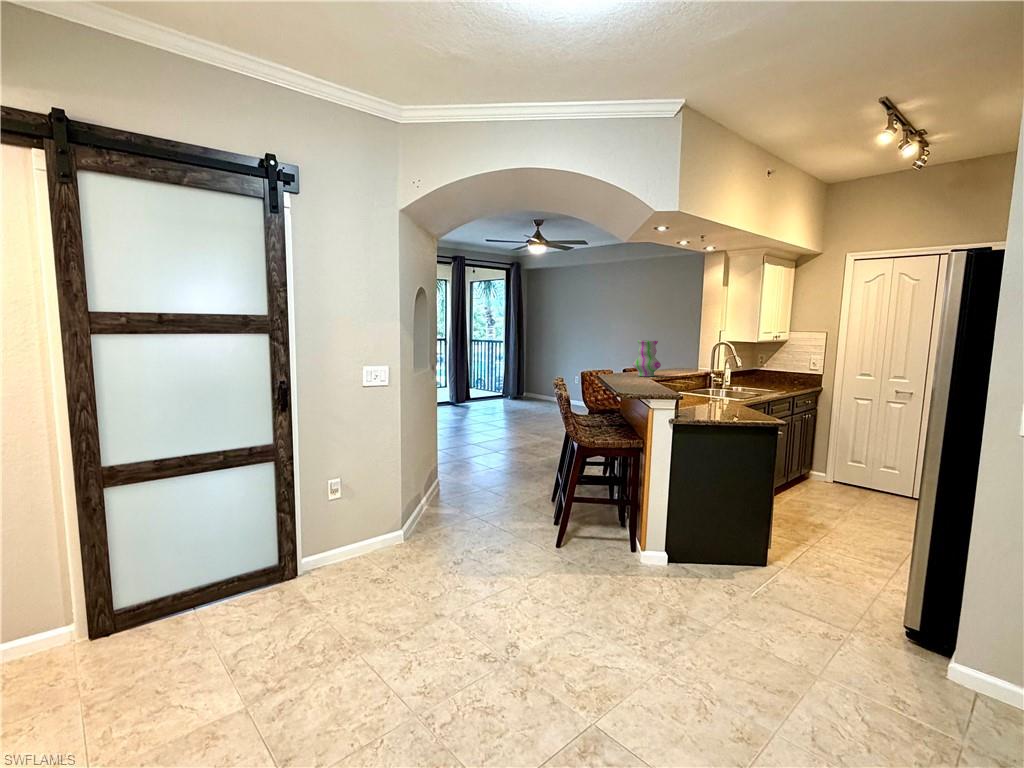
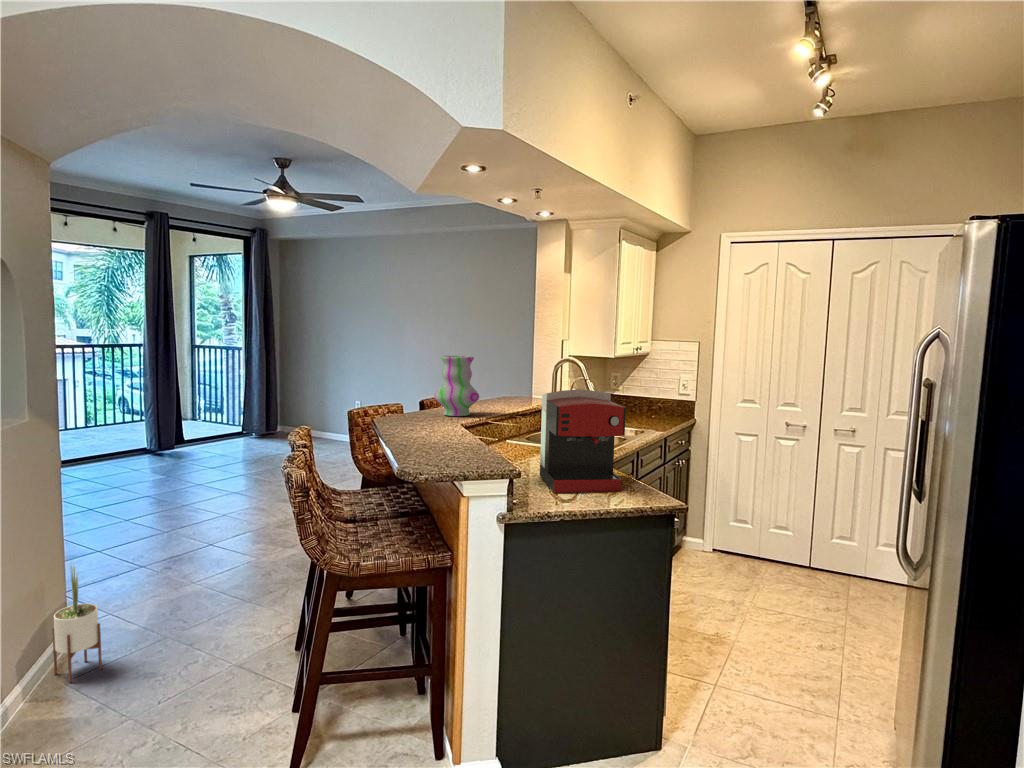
coffee maker: none [697,357,750,416] -> present [540,389,626,493]
potted plant: none [441,437,461,498] -> present [52,562,102,683]

